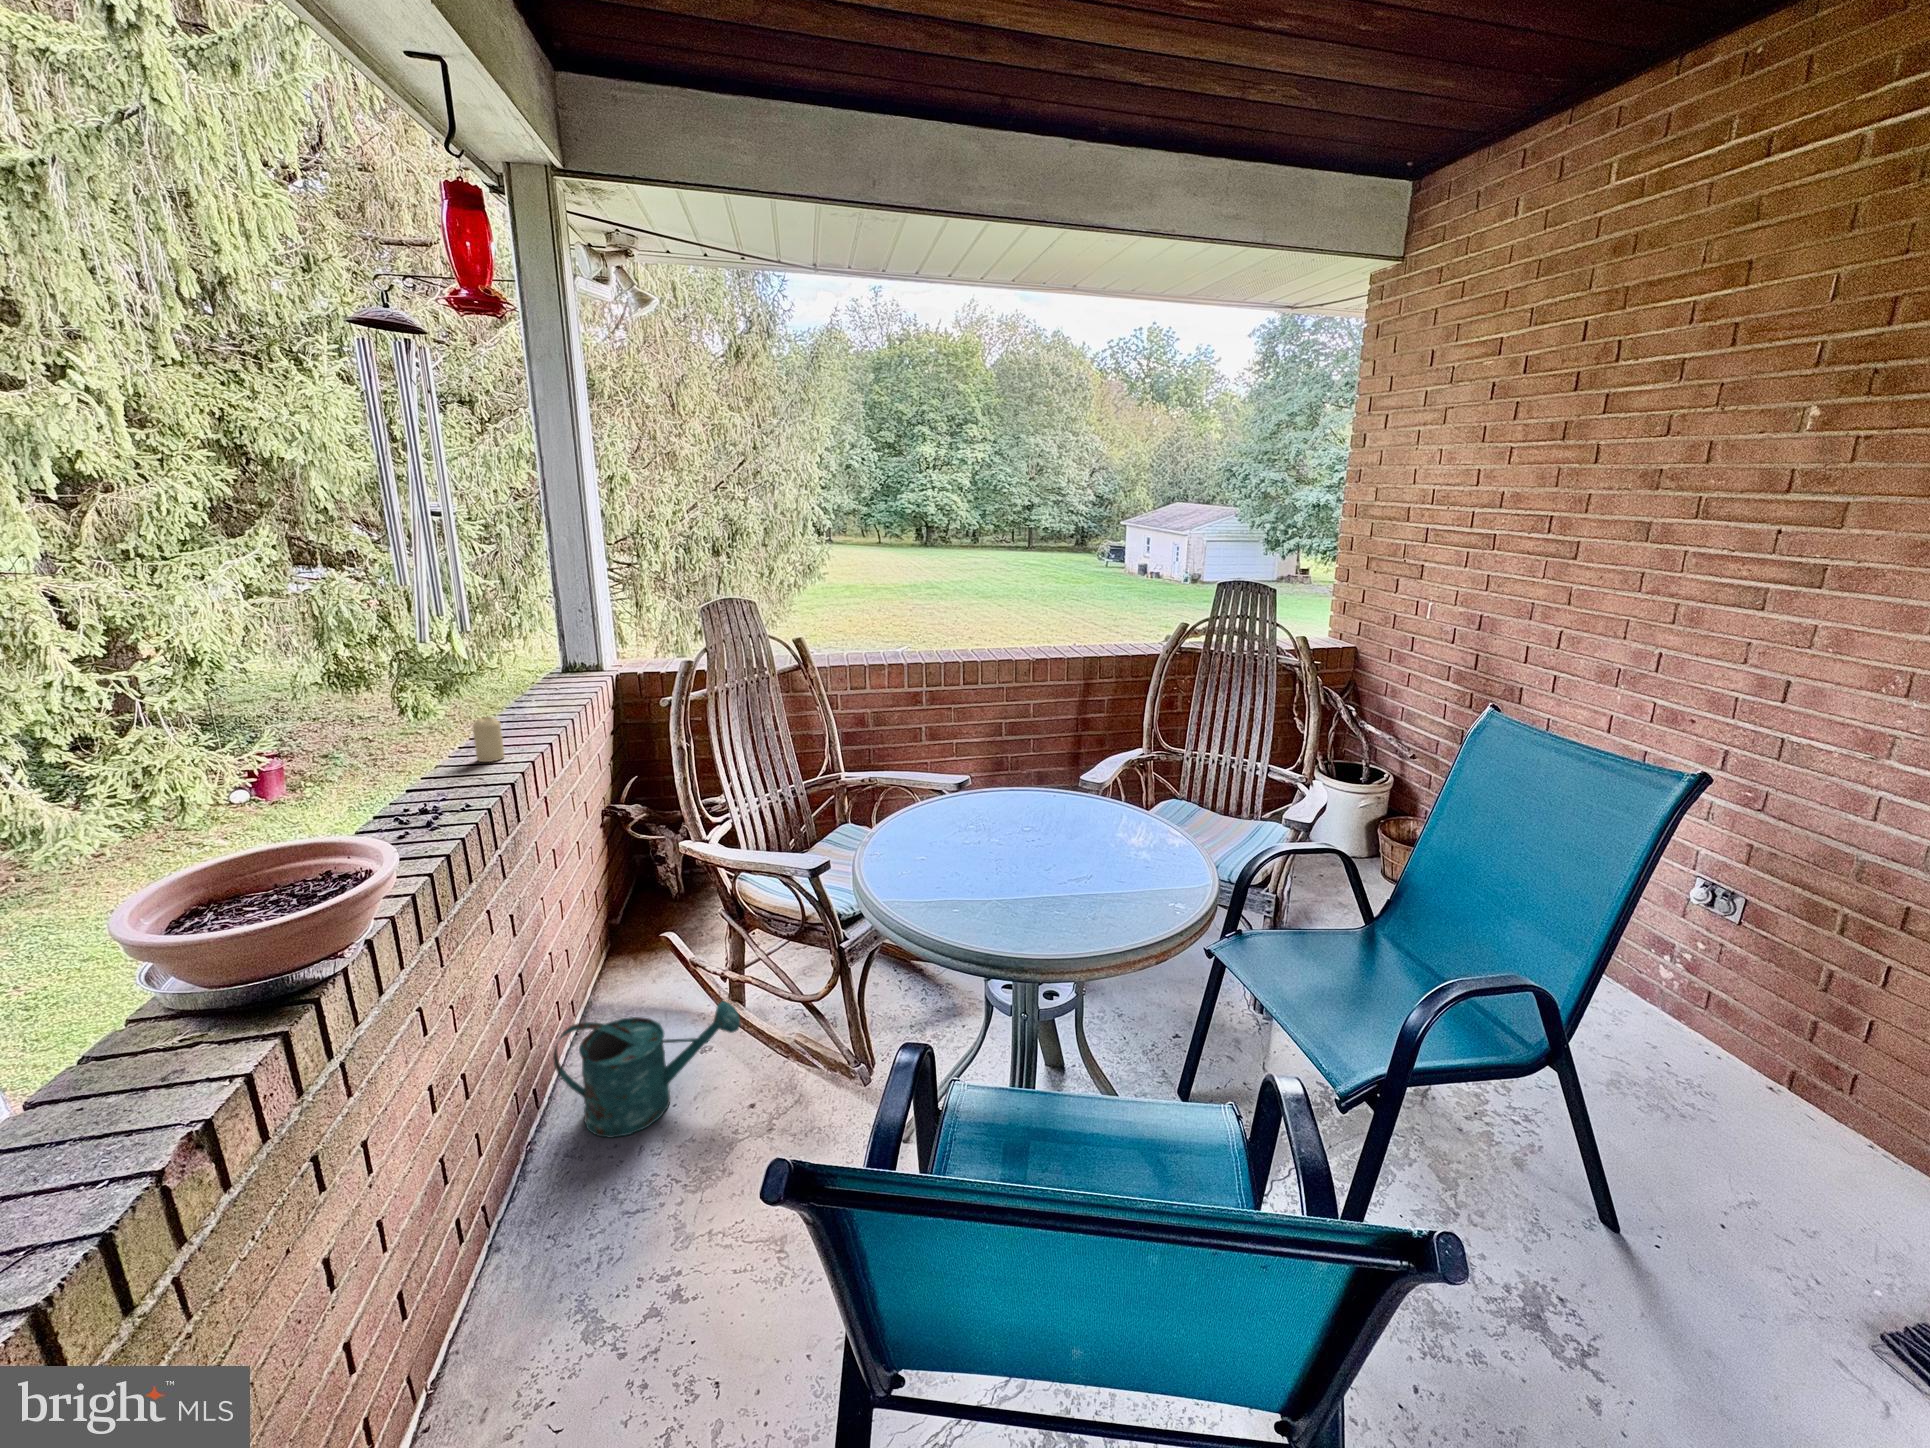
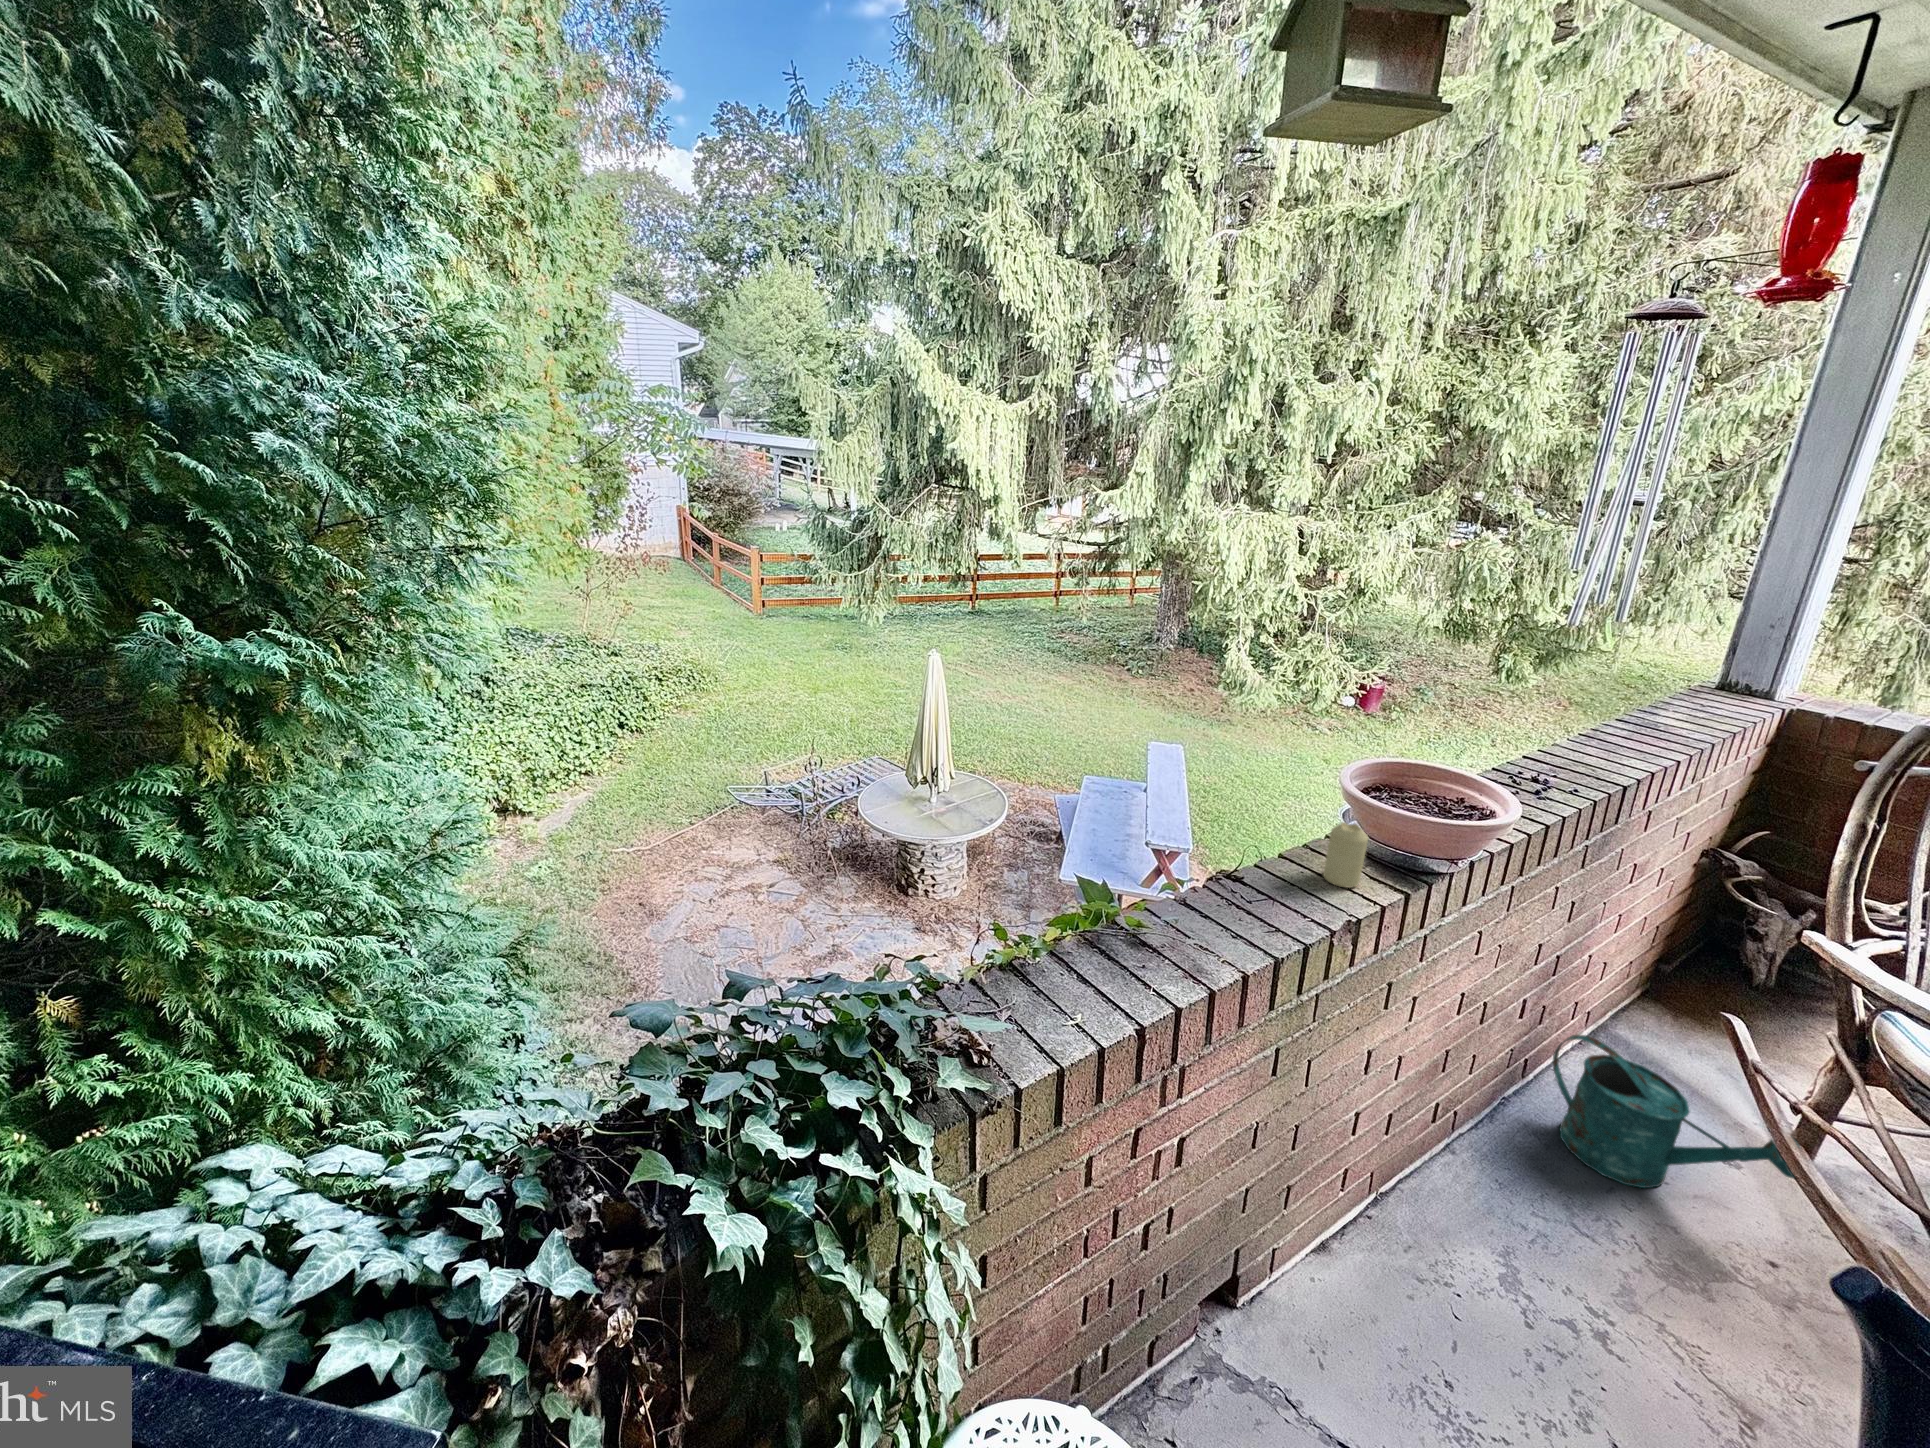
candle: present [472,717,504,762] -> present [1323,822,1368,888]

